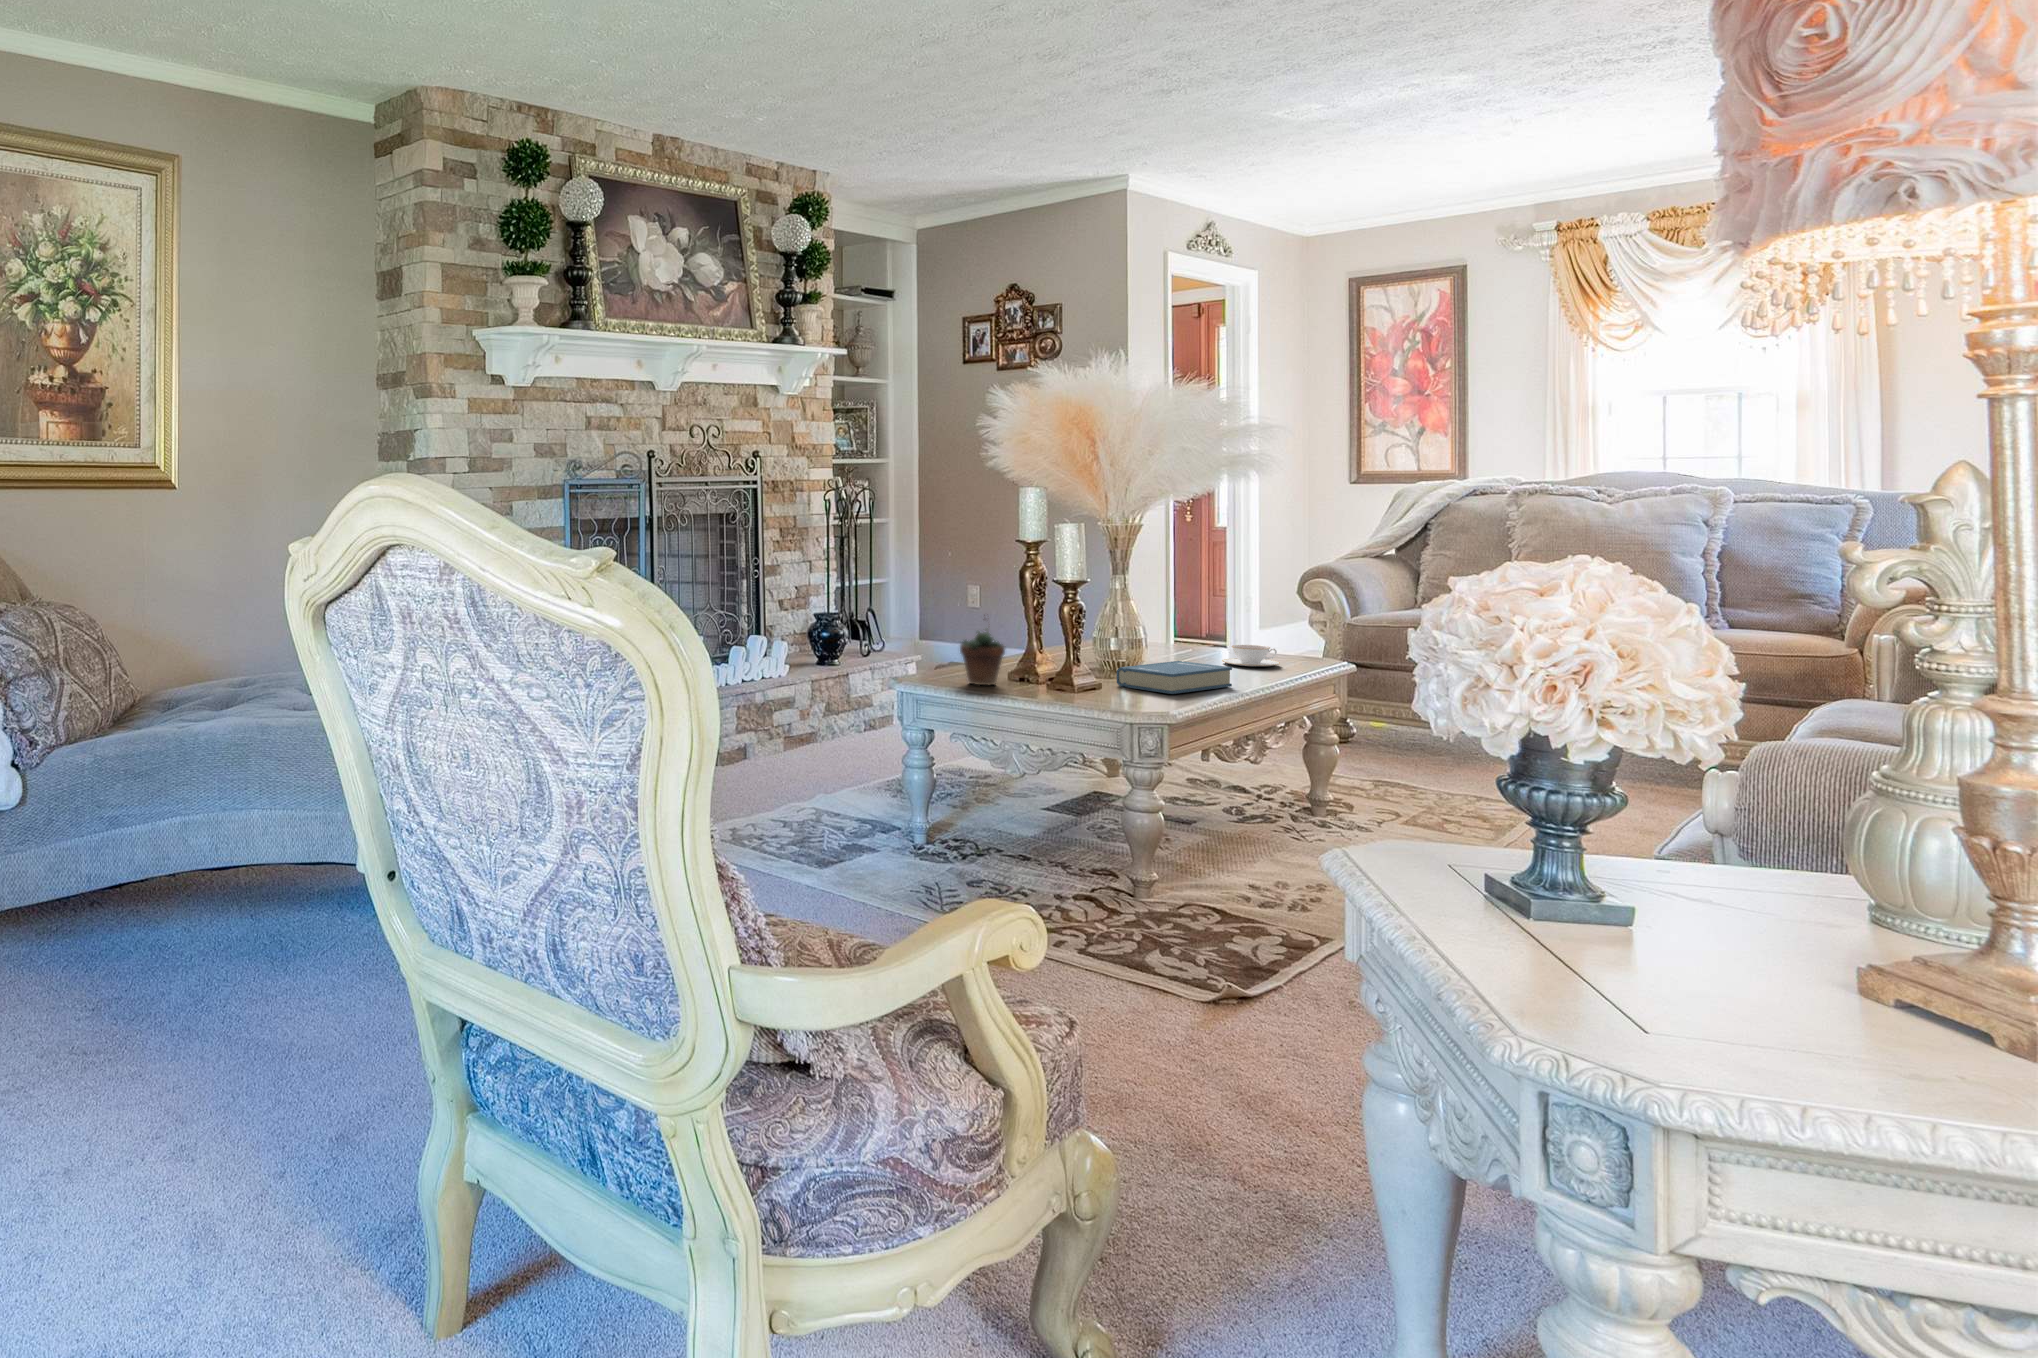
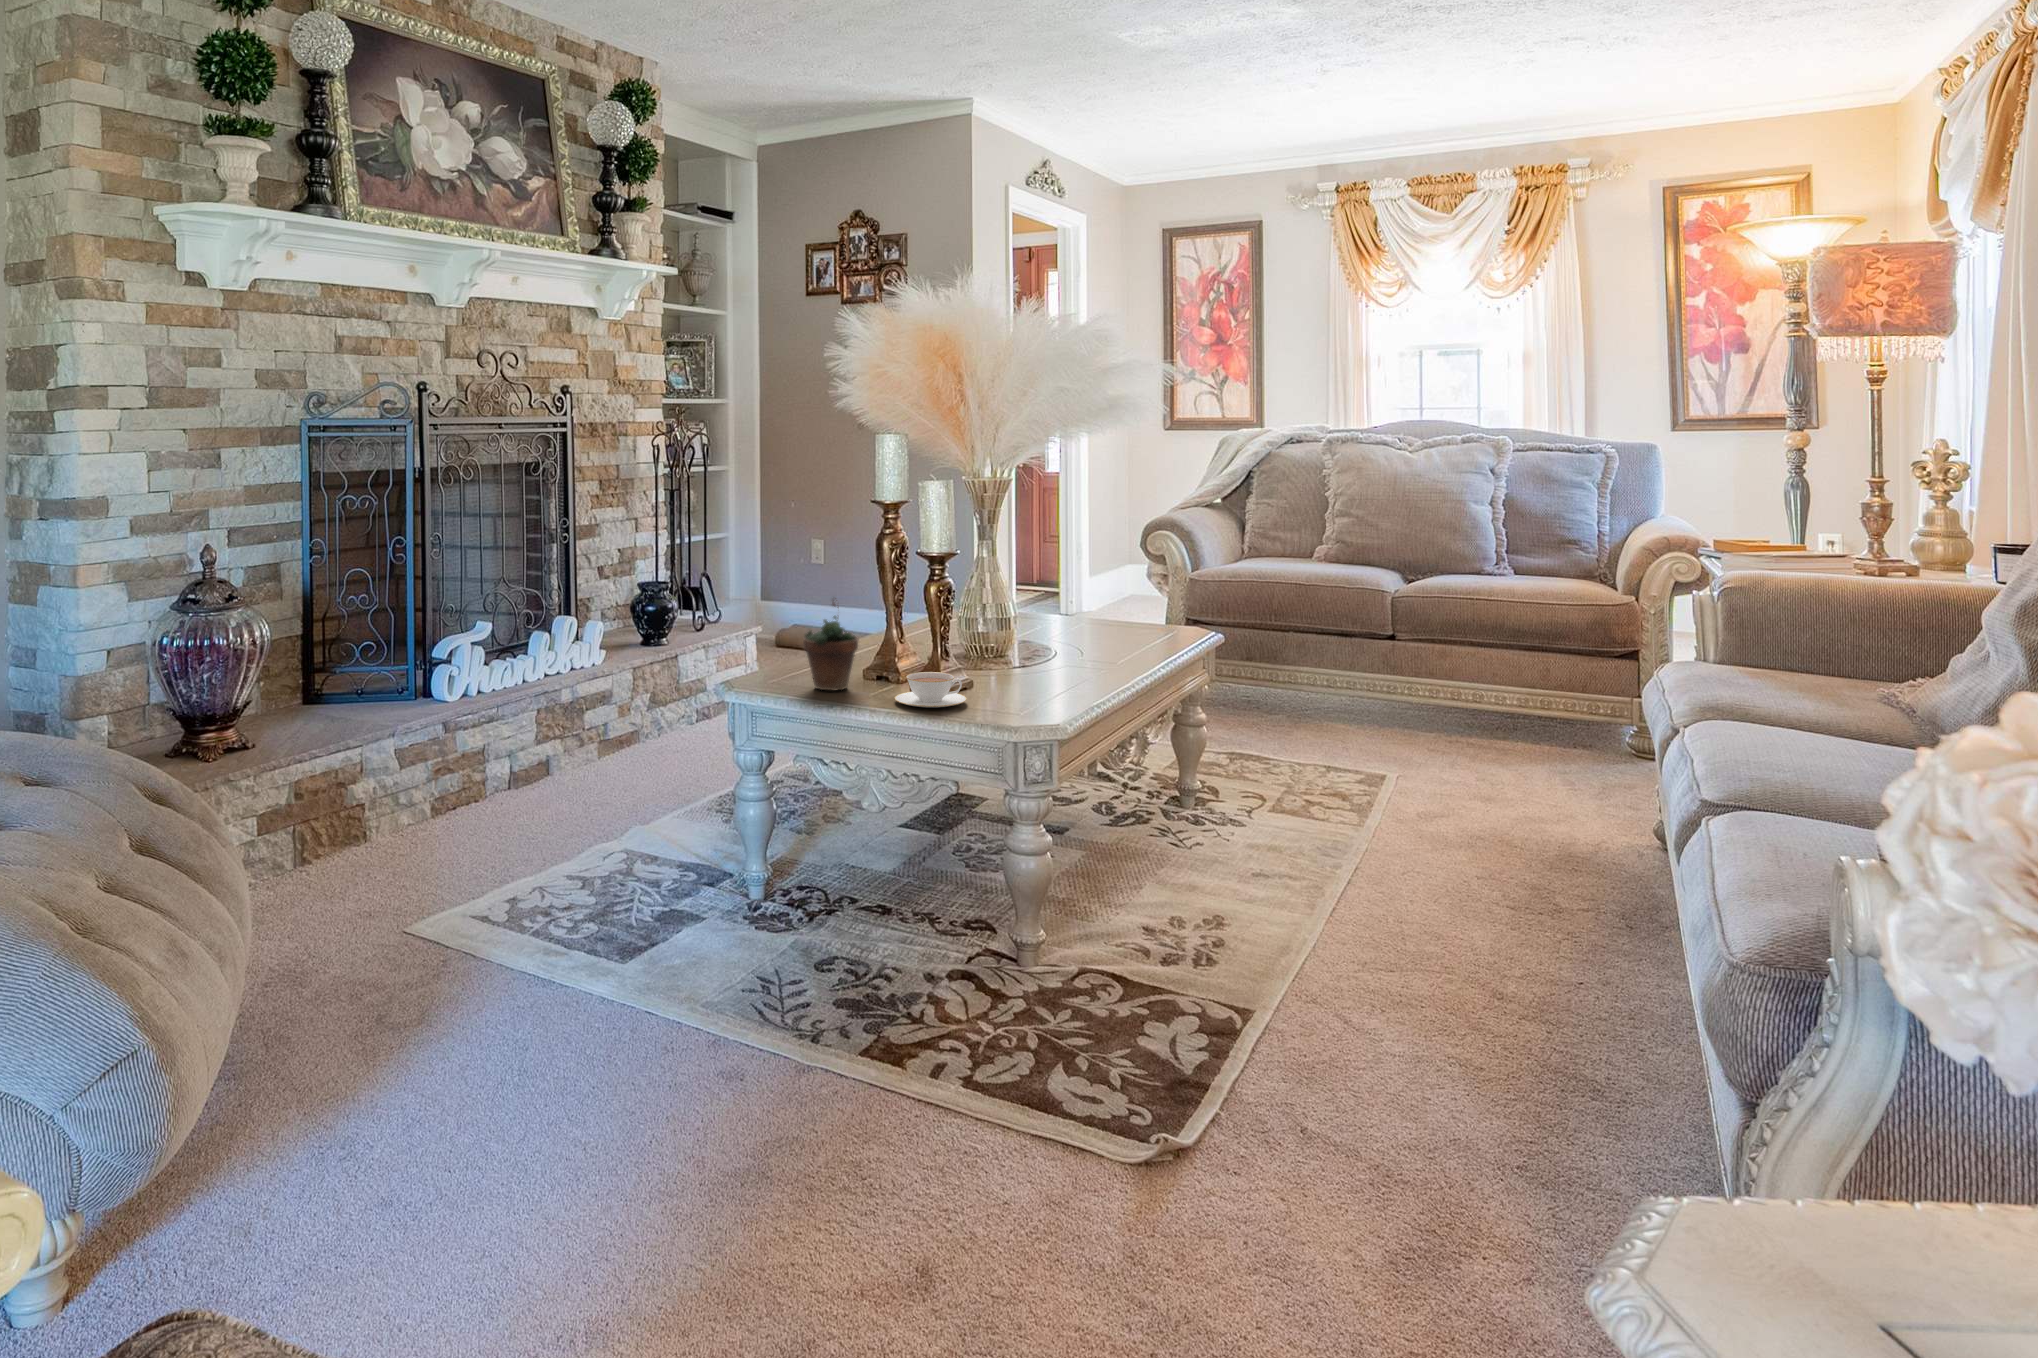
teacup: present [1222,645,1280,666] -> present [894,672,967,707]
hardback book: present [1117,661,1232,694] -> none [987,645,1113,693]

